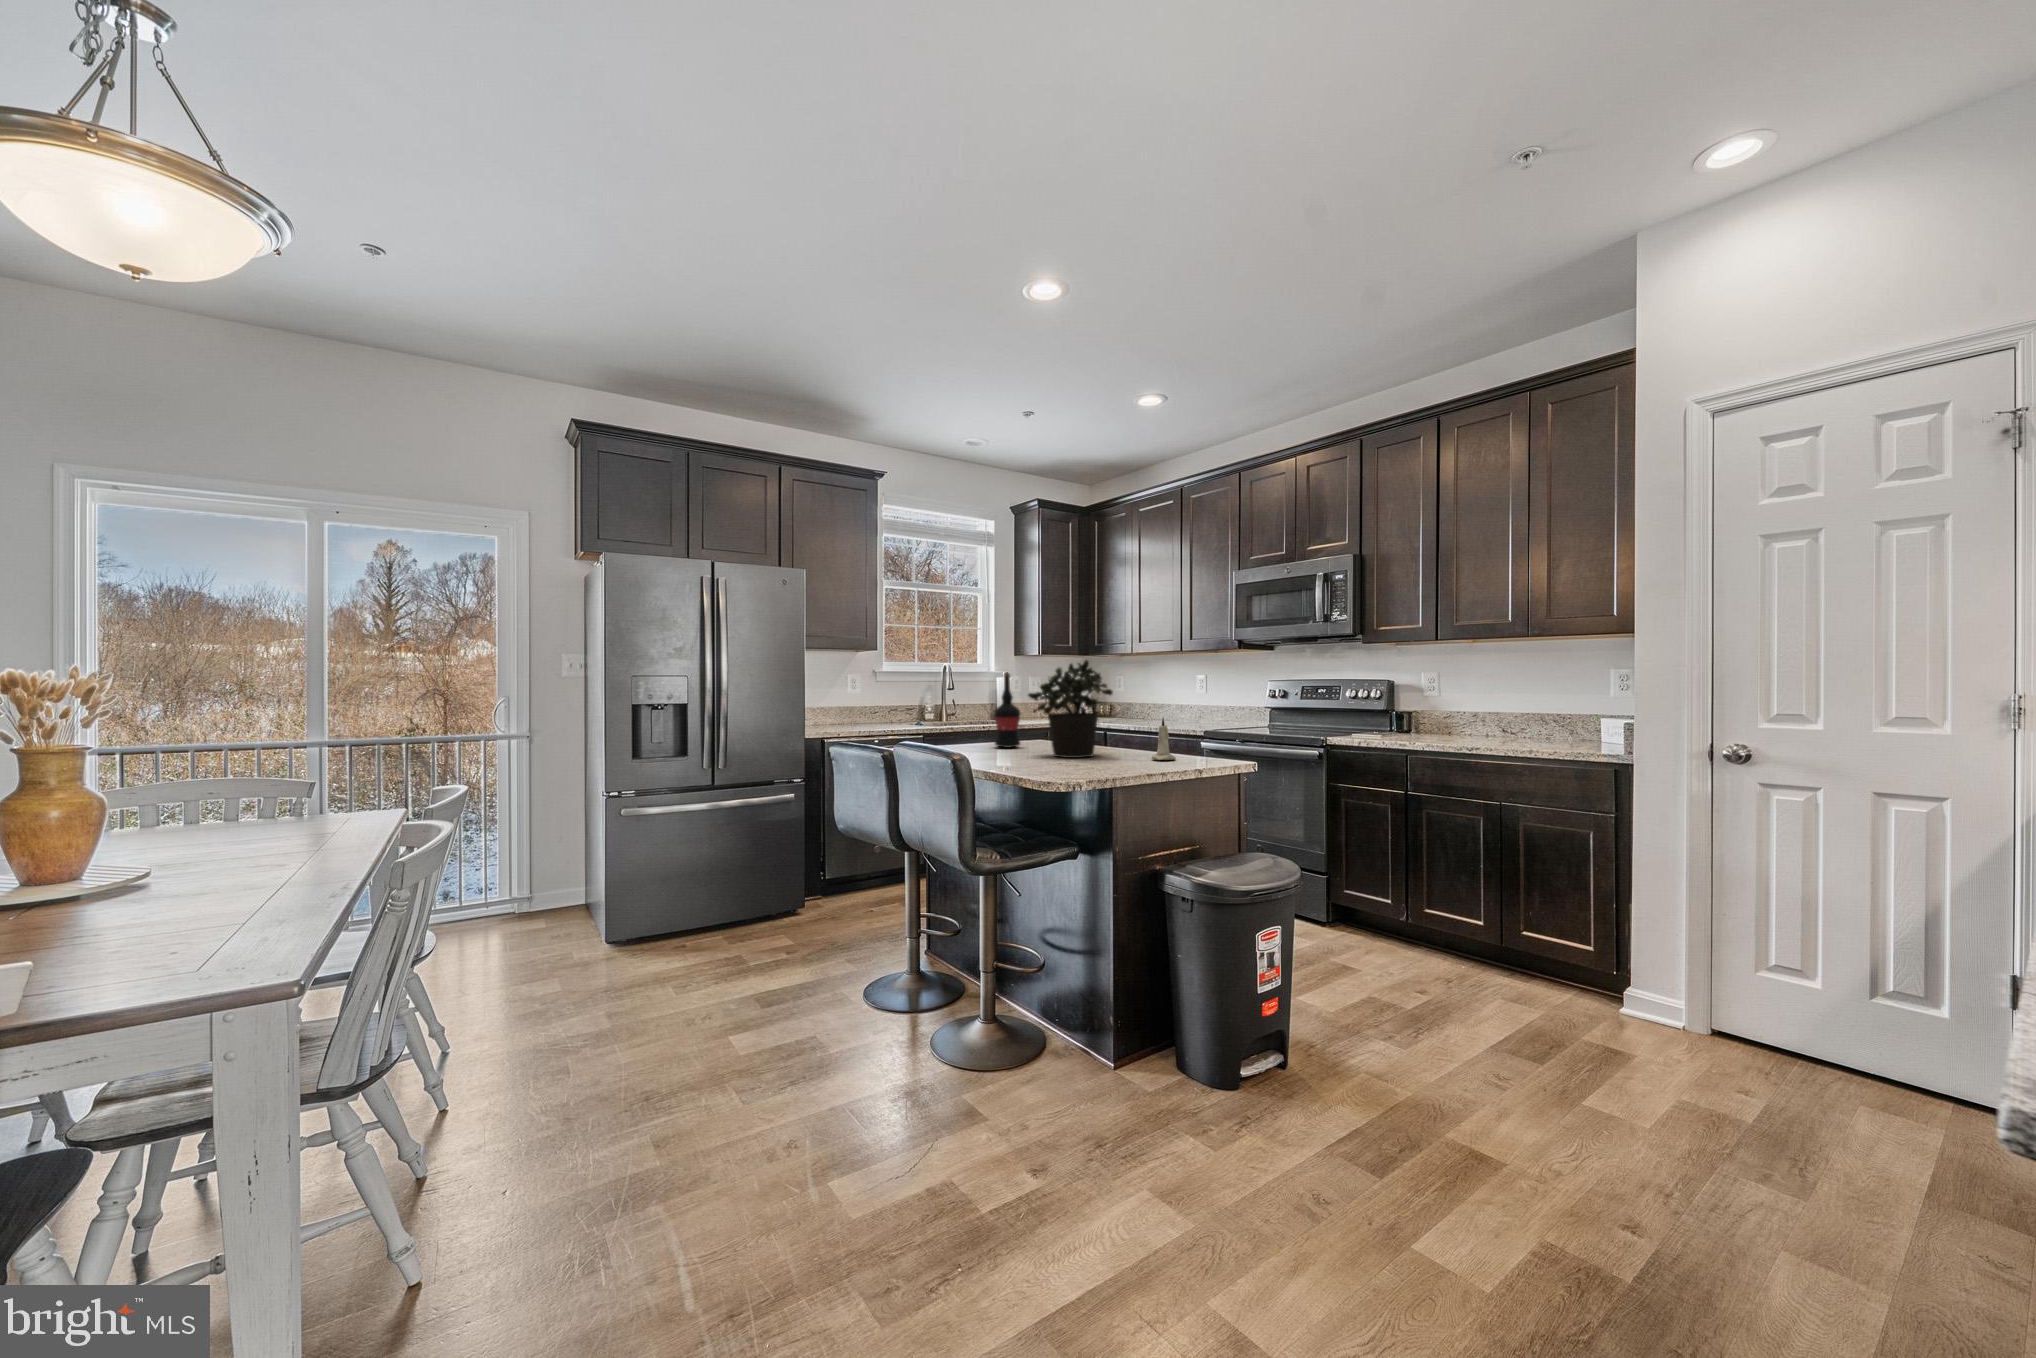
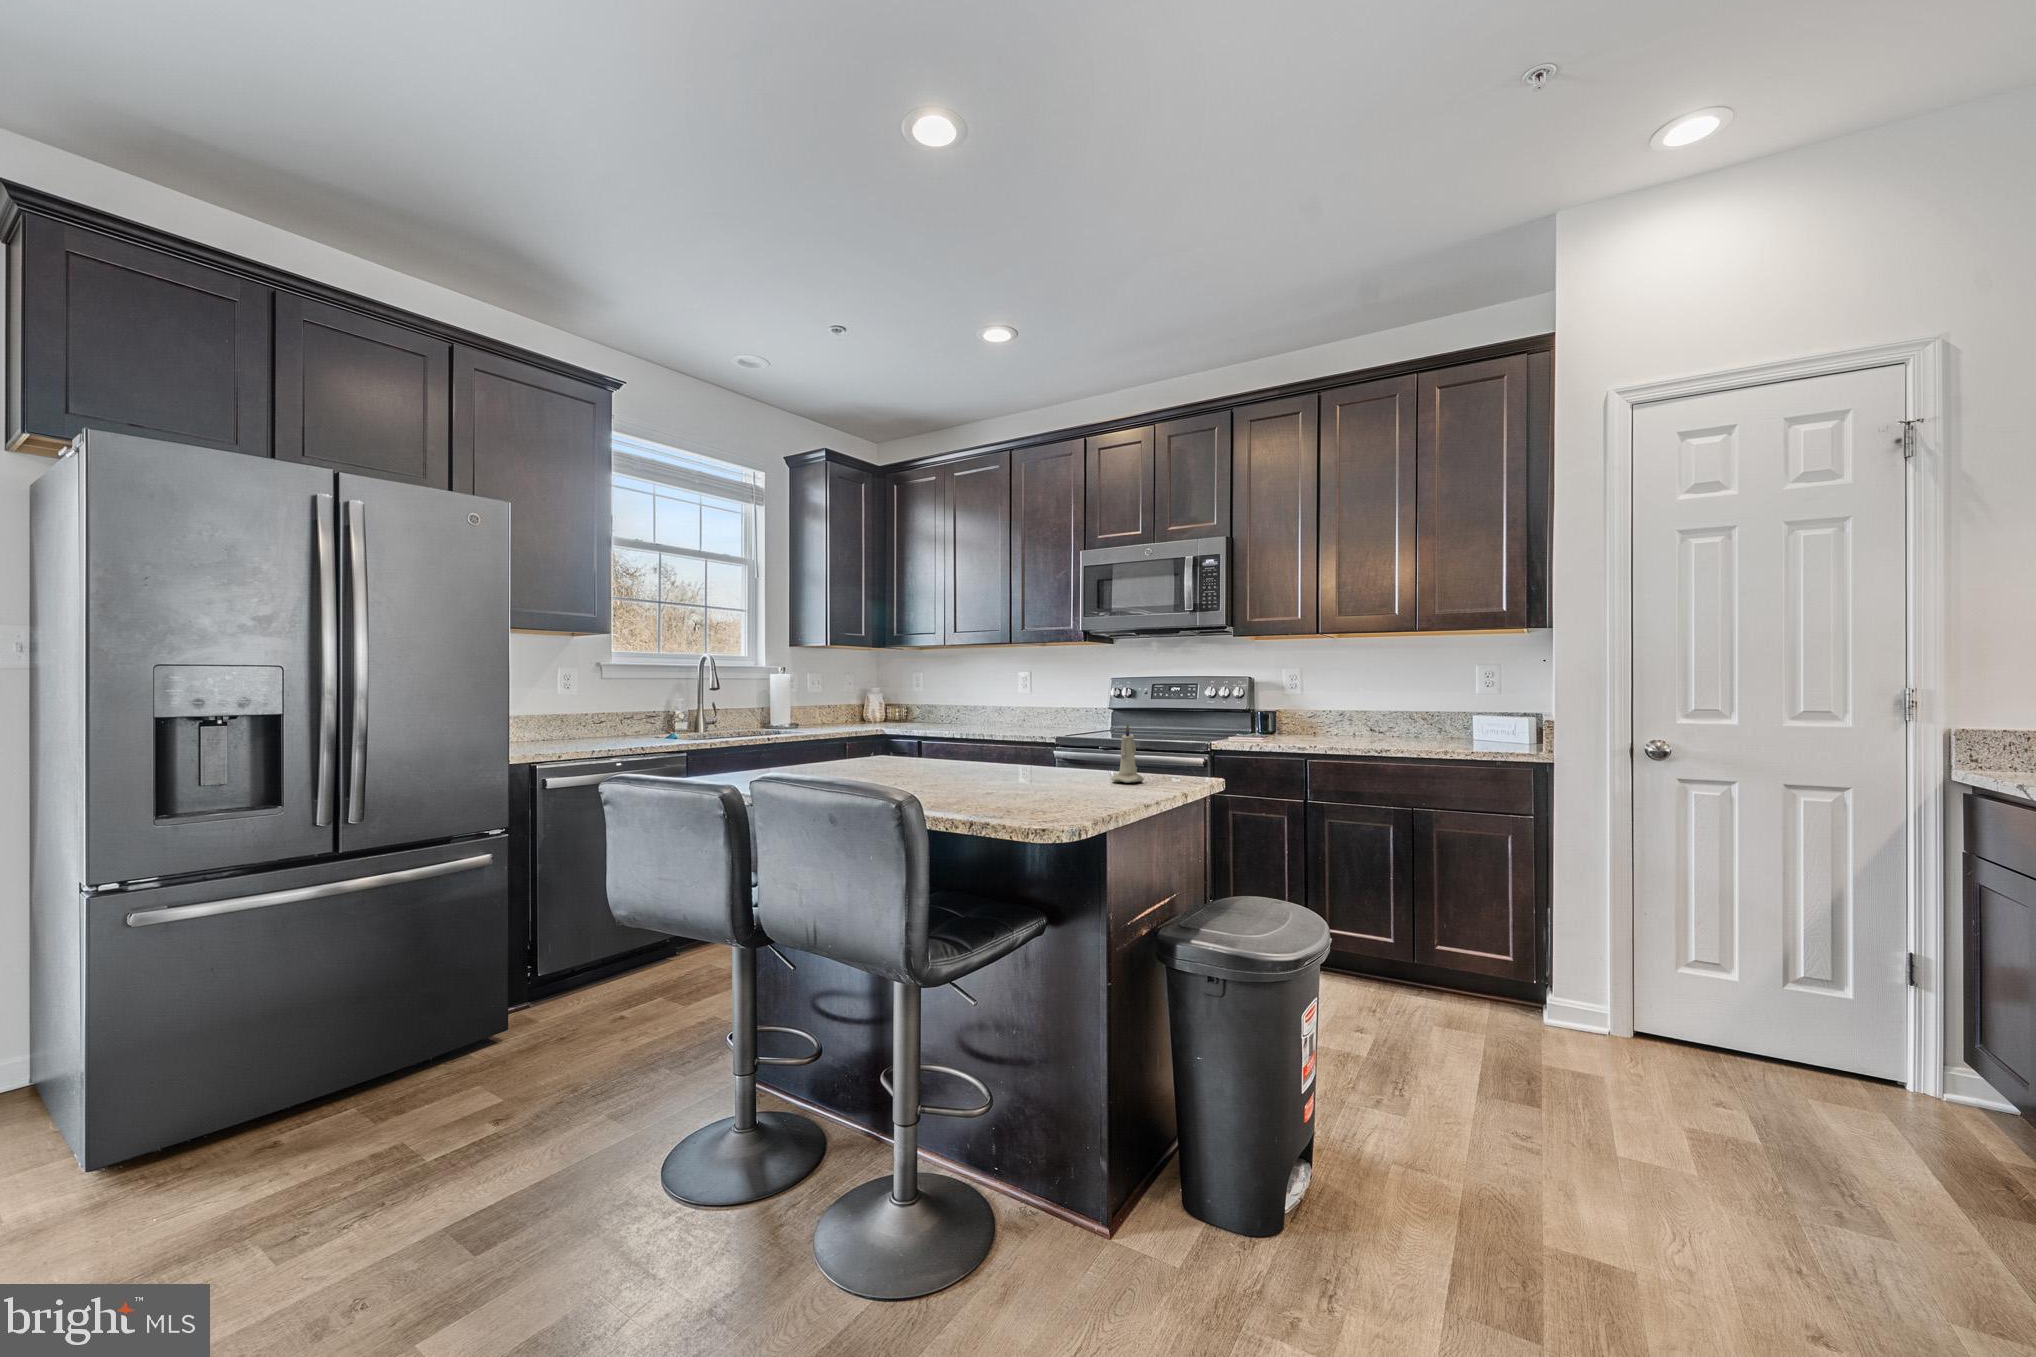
potted plant: present [1028,660,1113,758] -> none [938,644,1063,784]
wine bottle: present [994,673,1020,748] -> none [861,664,900,772]

